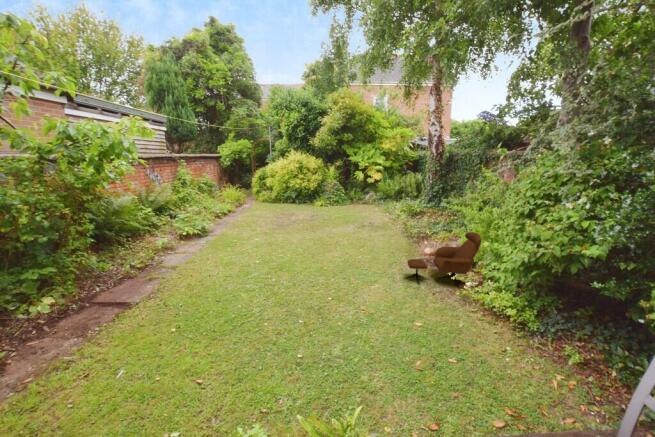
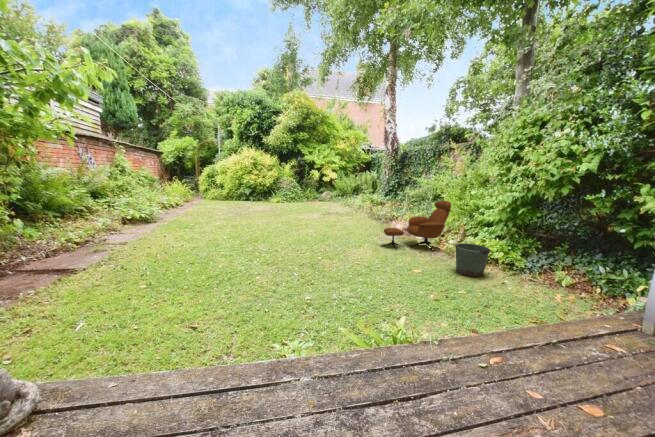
bucket: none [473,293,513,334] -> present [455,243,491,277]

